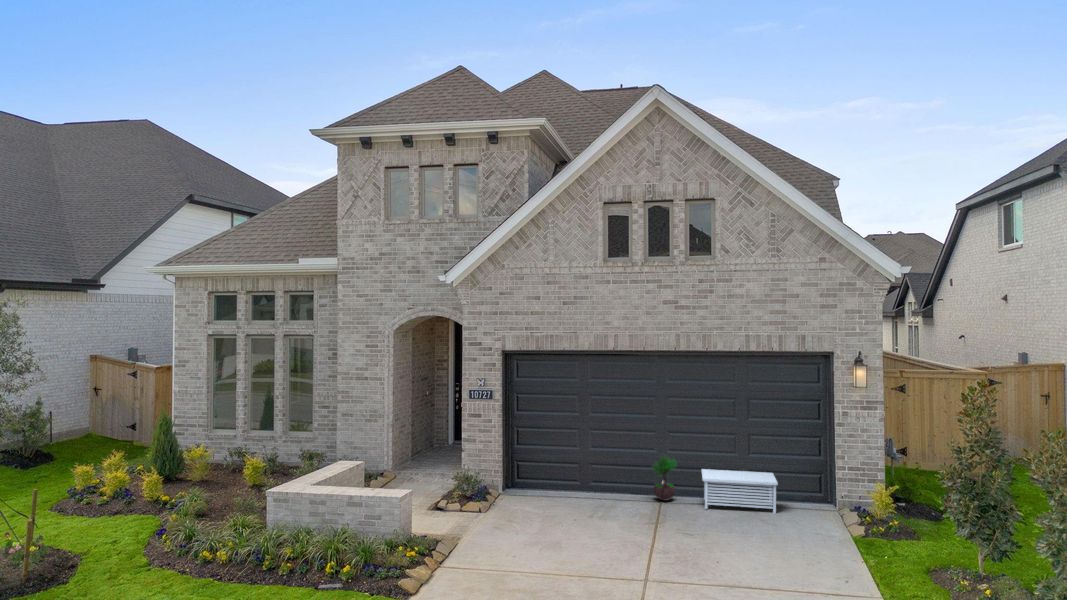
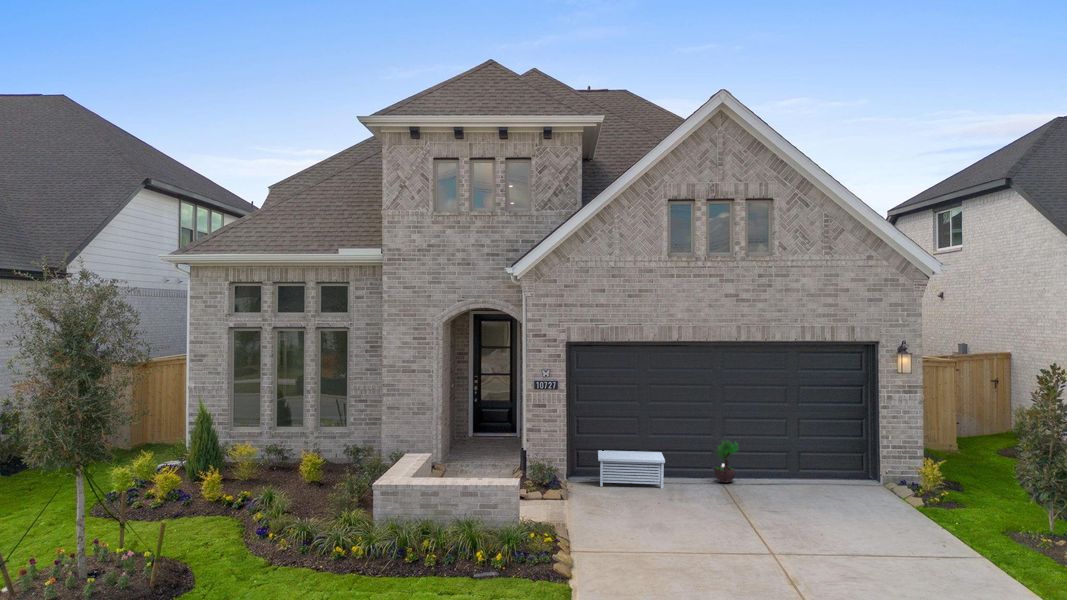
storage bench: present [702,469,778,513] -> present [598,450,665,489]

